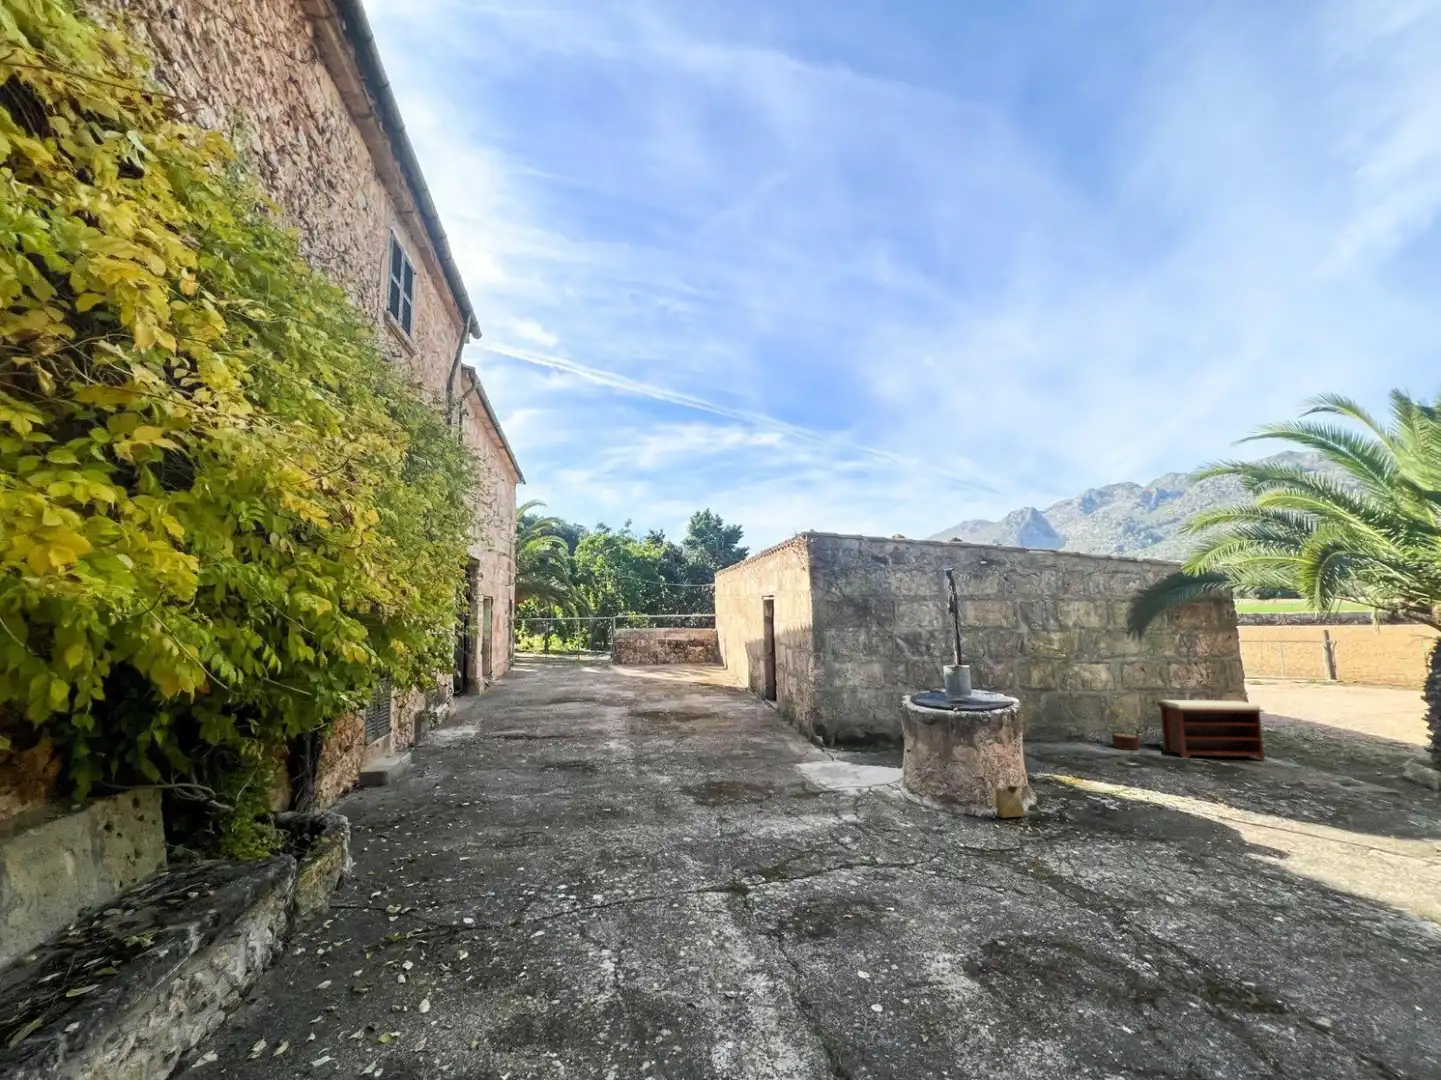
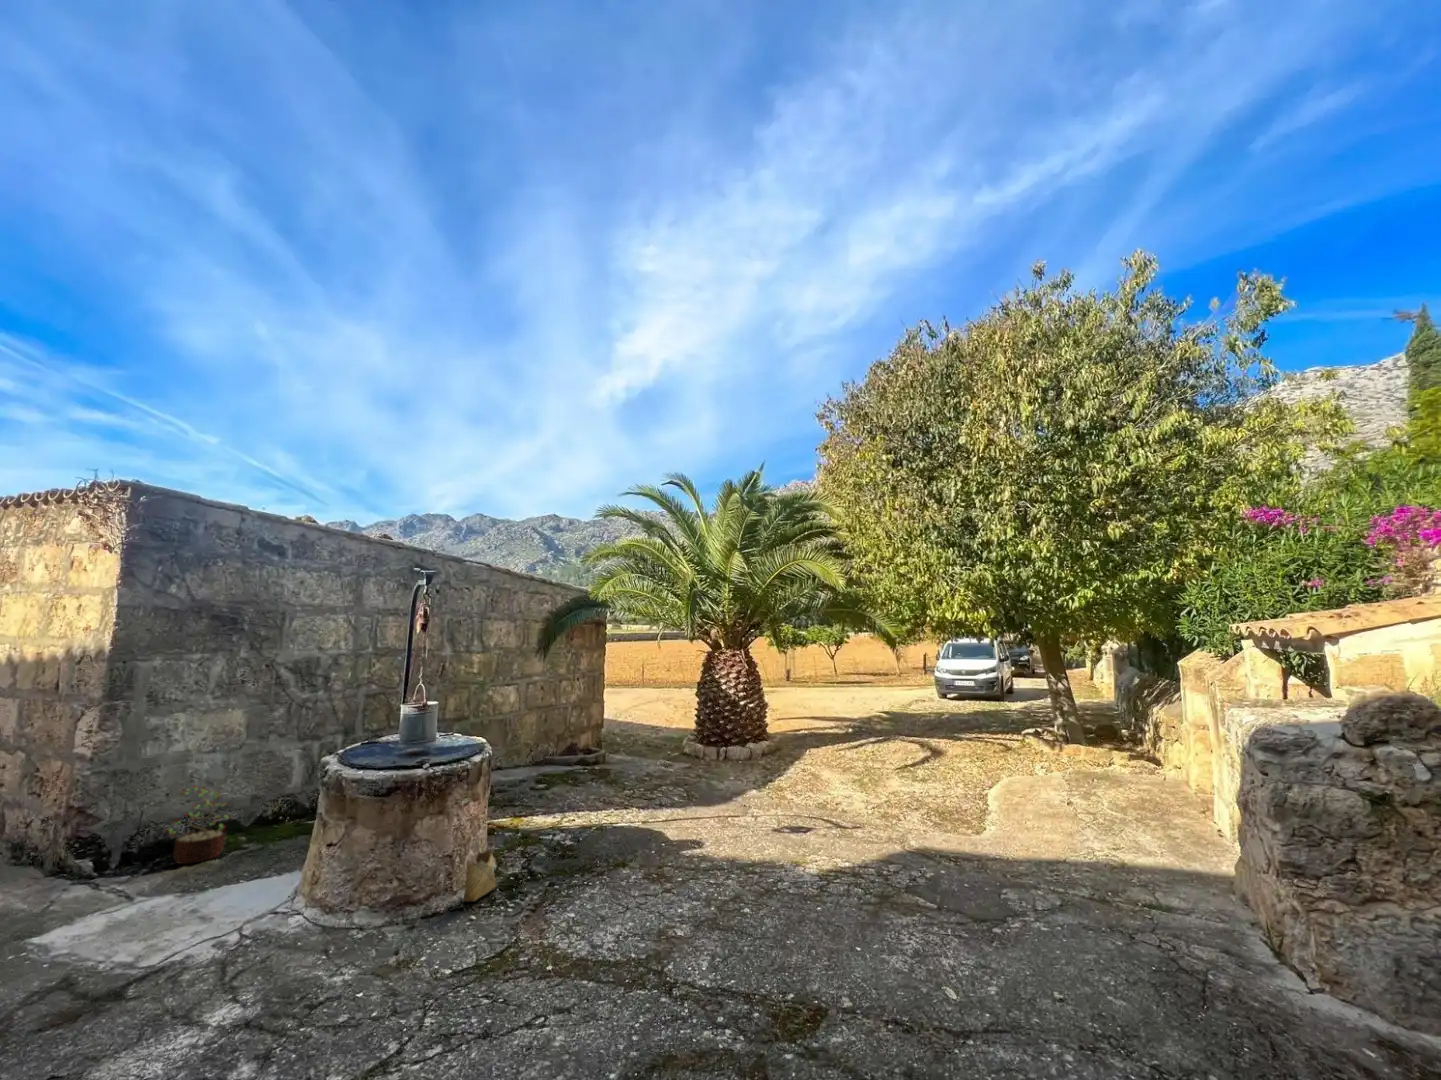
bench: present [1157,700,1265,760] -> none [553,710,625,771]
decorative plant: present [1106,707,1140,750] -> present [167,786,229,864]

